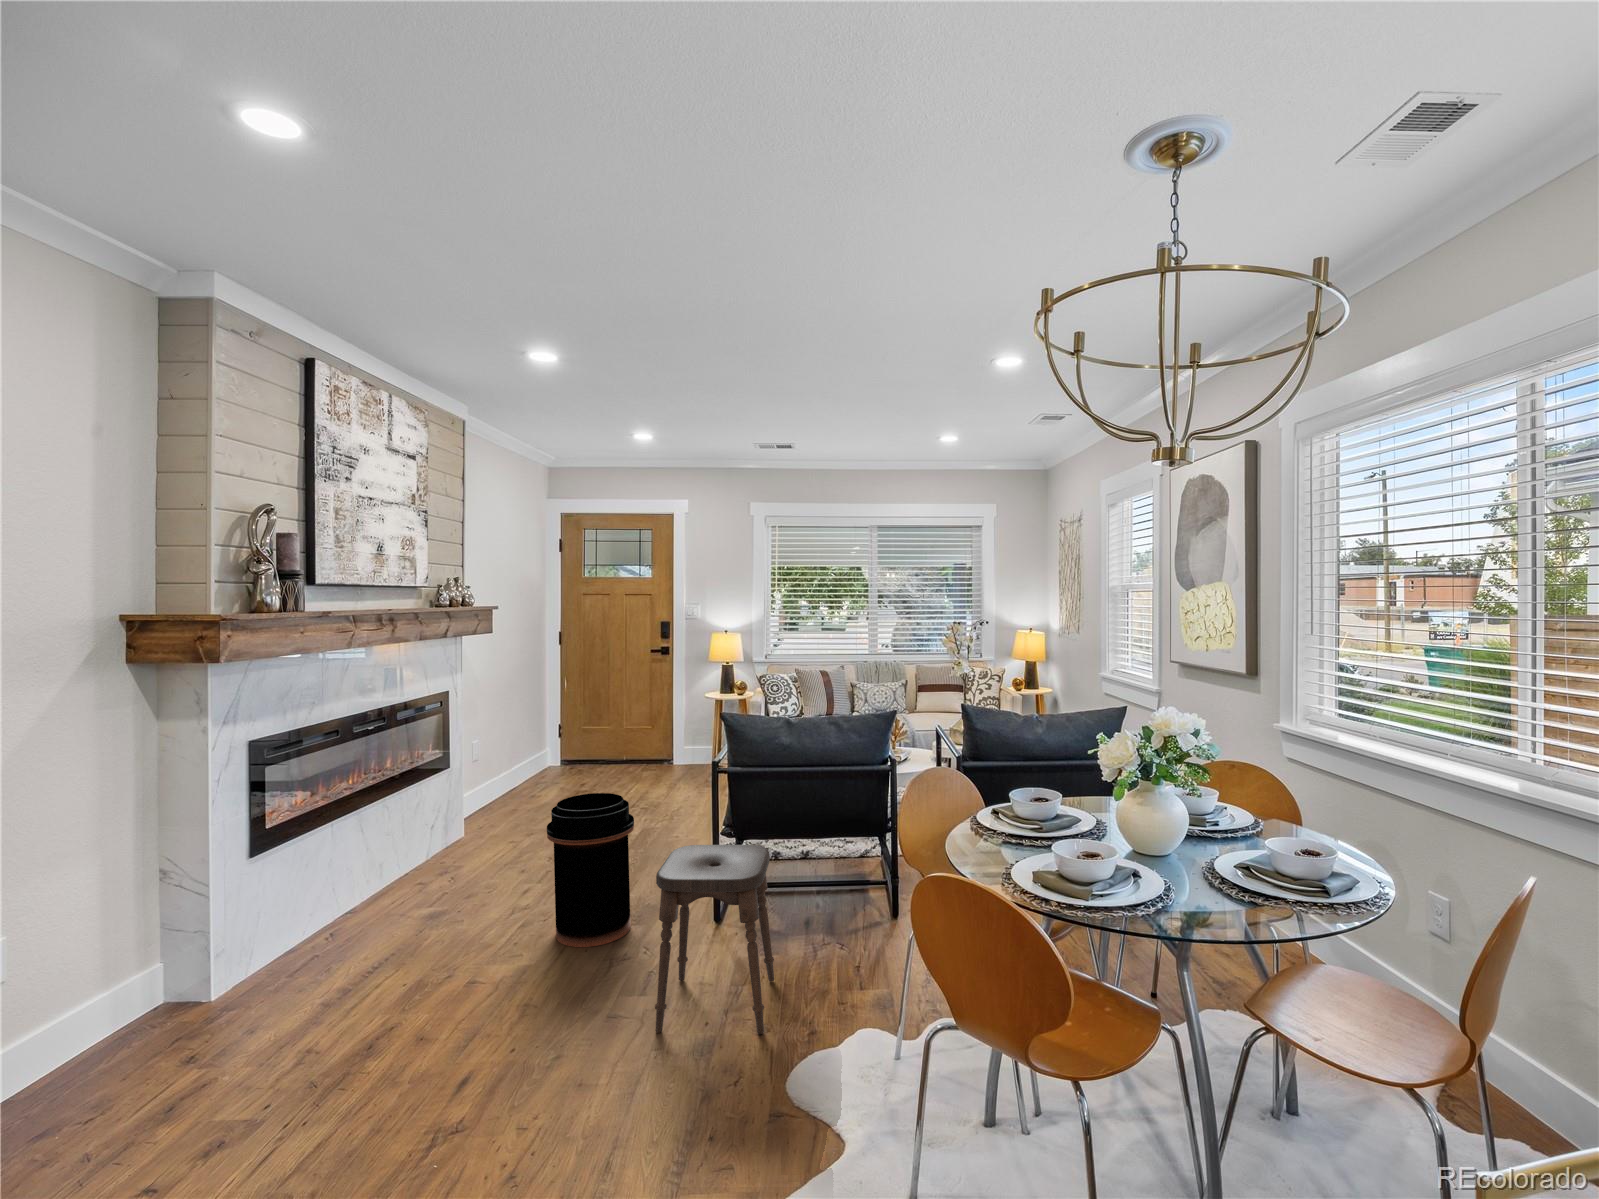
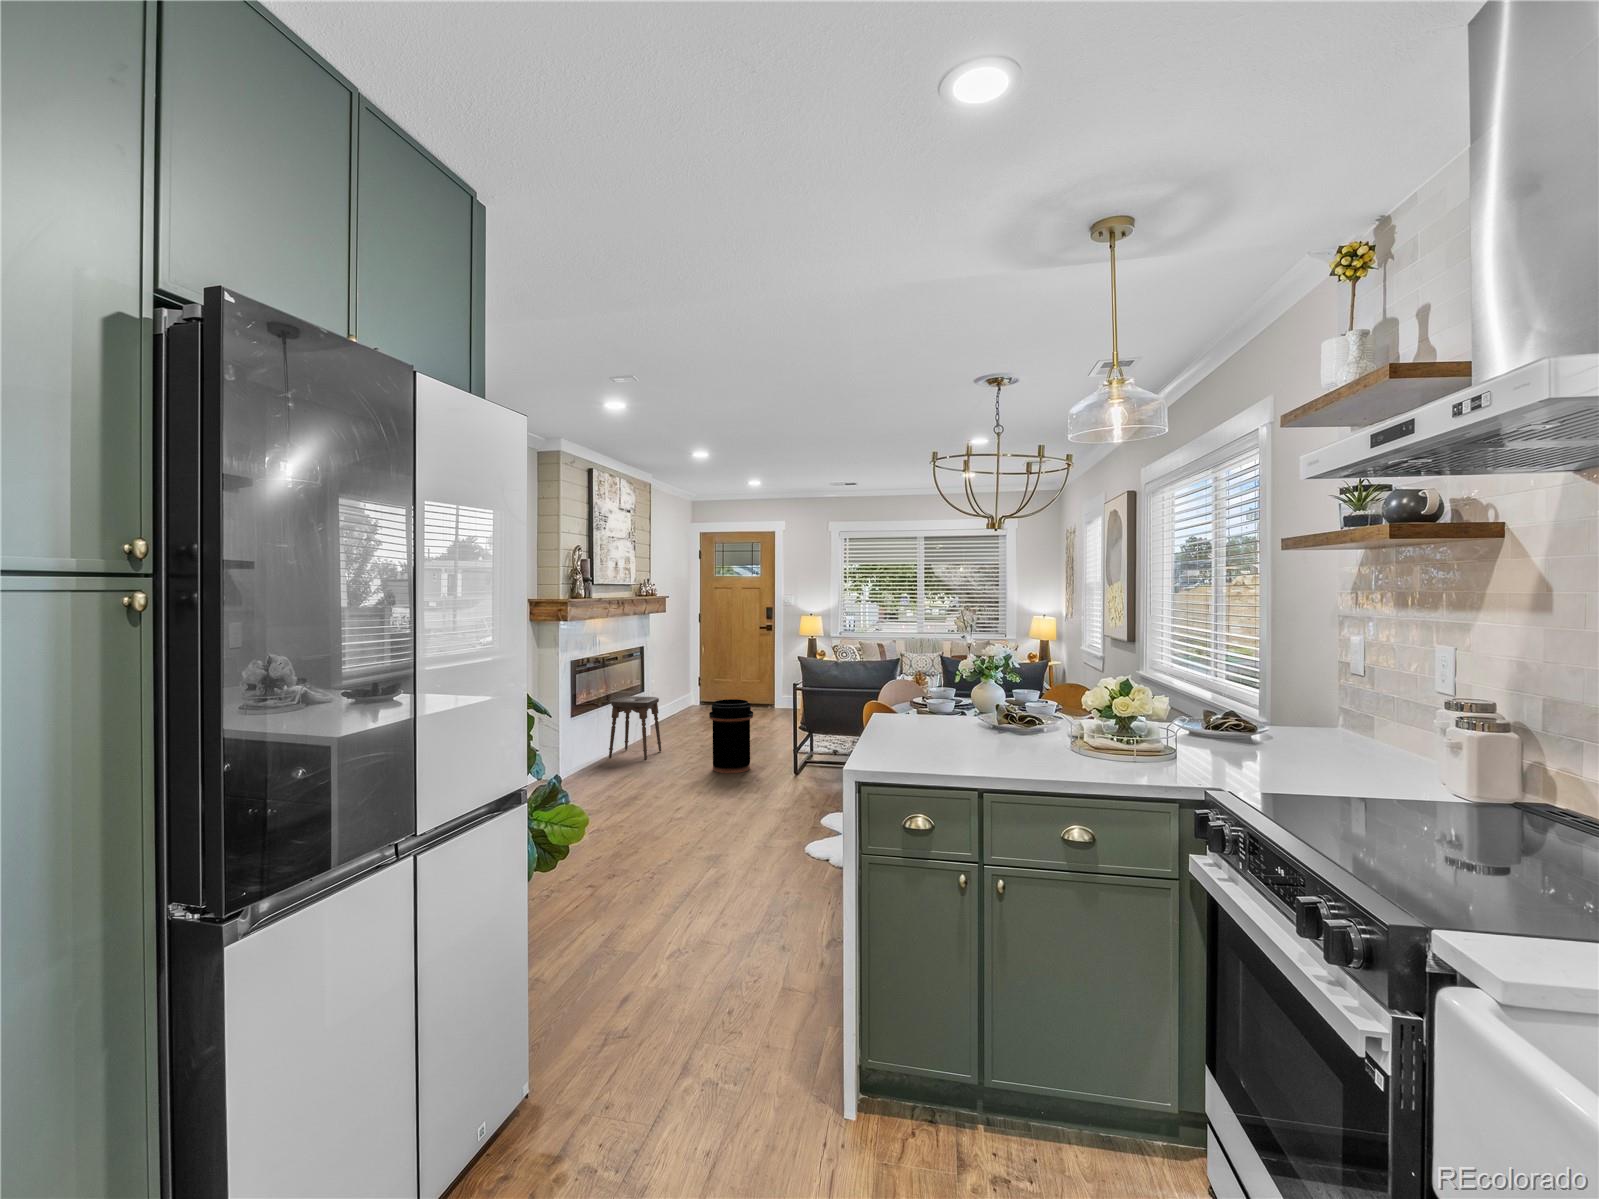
stool: present [655,845,774,1034] -> present [609,696,661,760]

